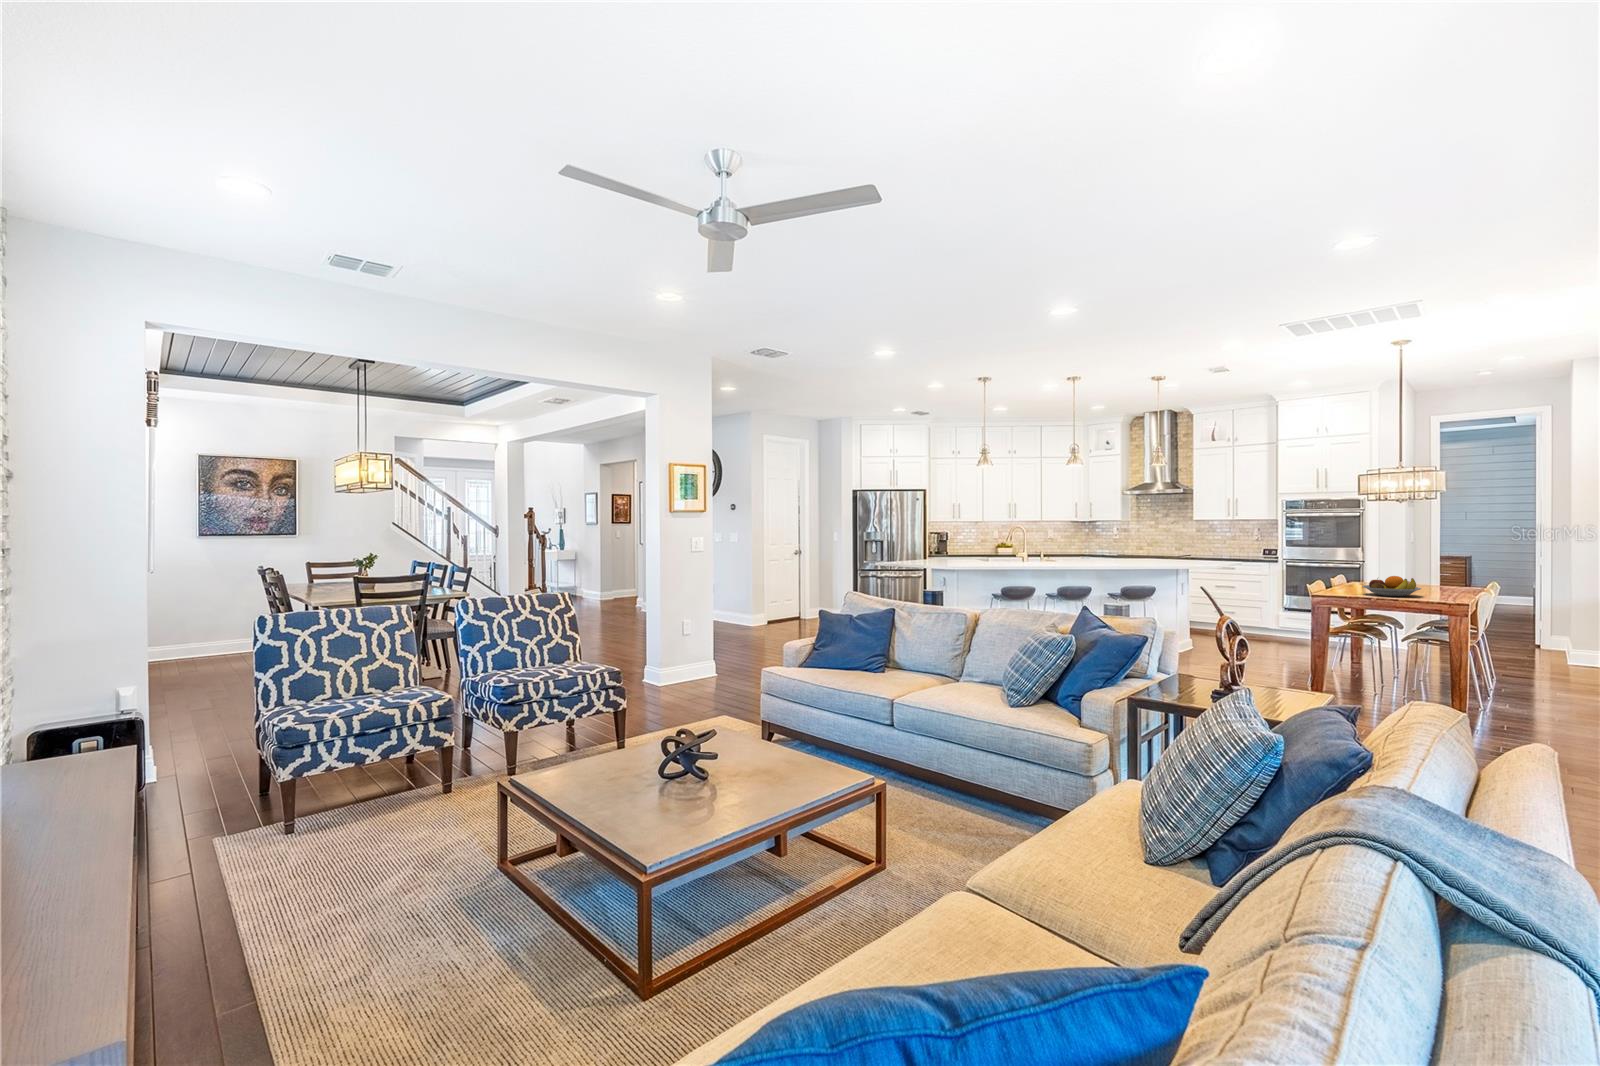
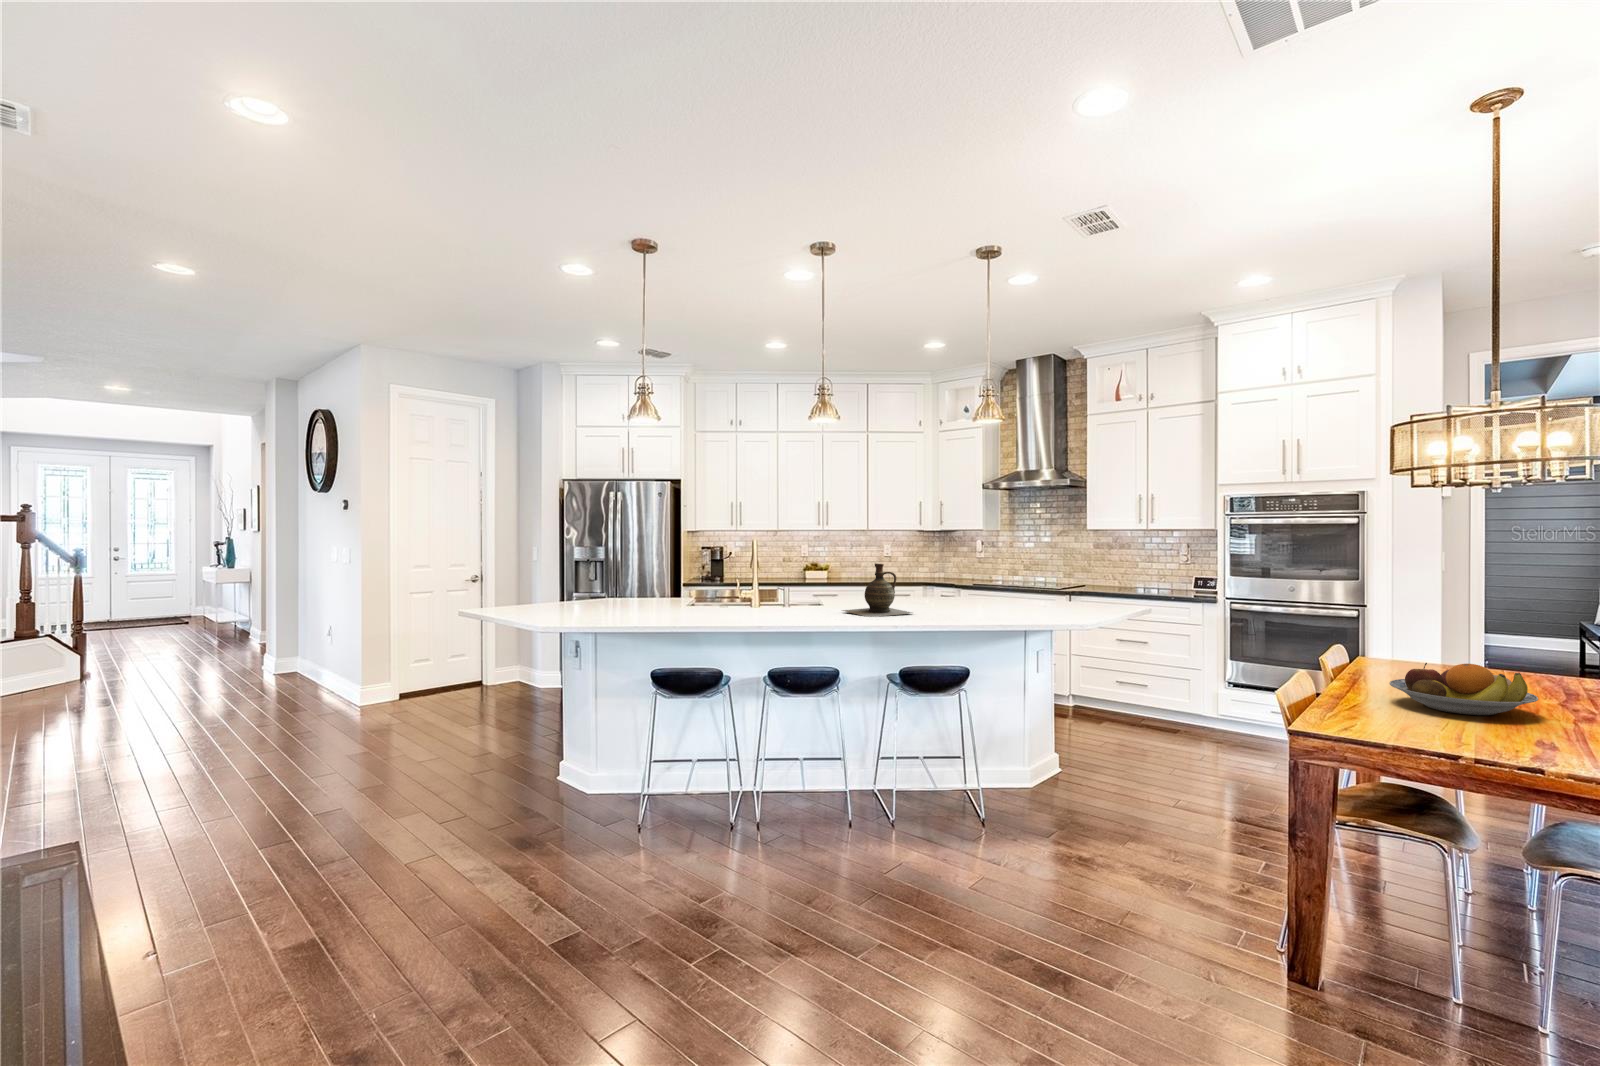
ceramic jug: none [1086,538,1126,564] -> present [842,564,912,617]

